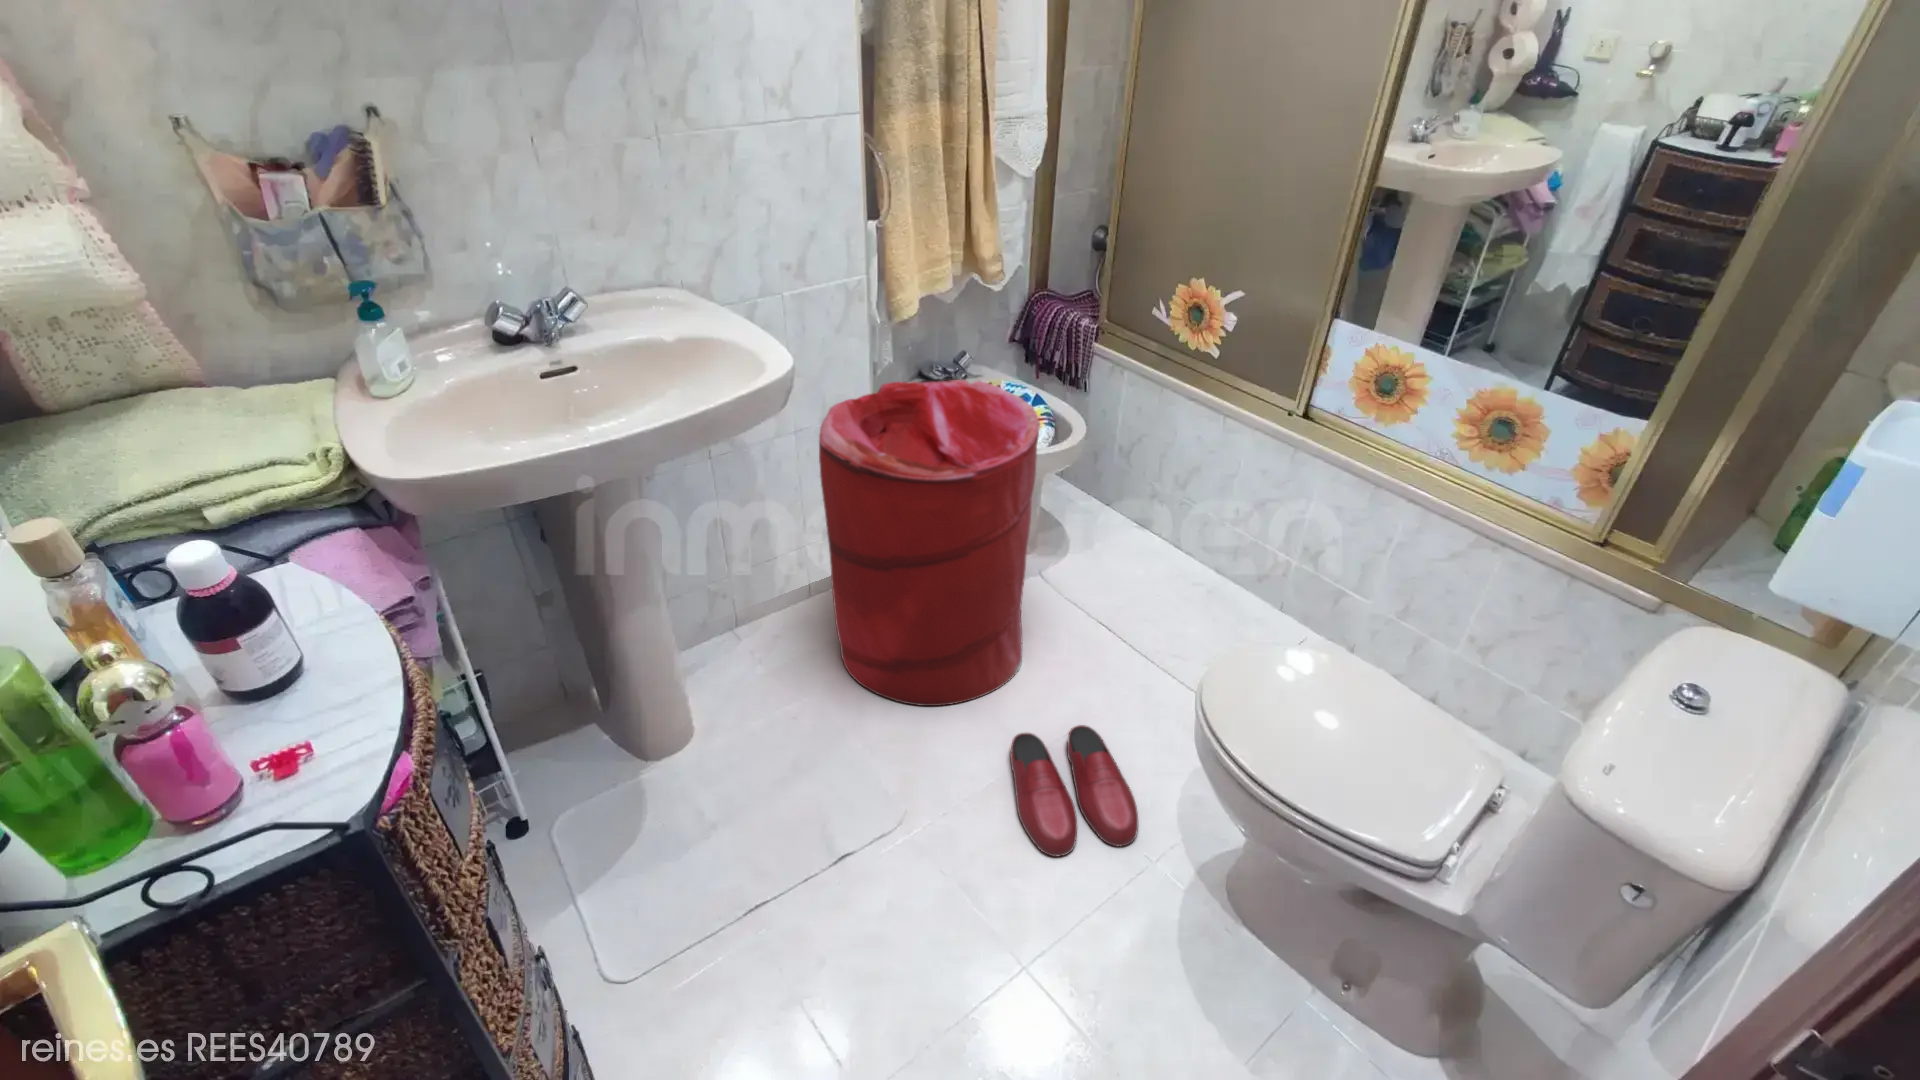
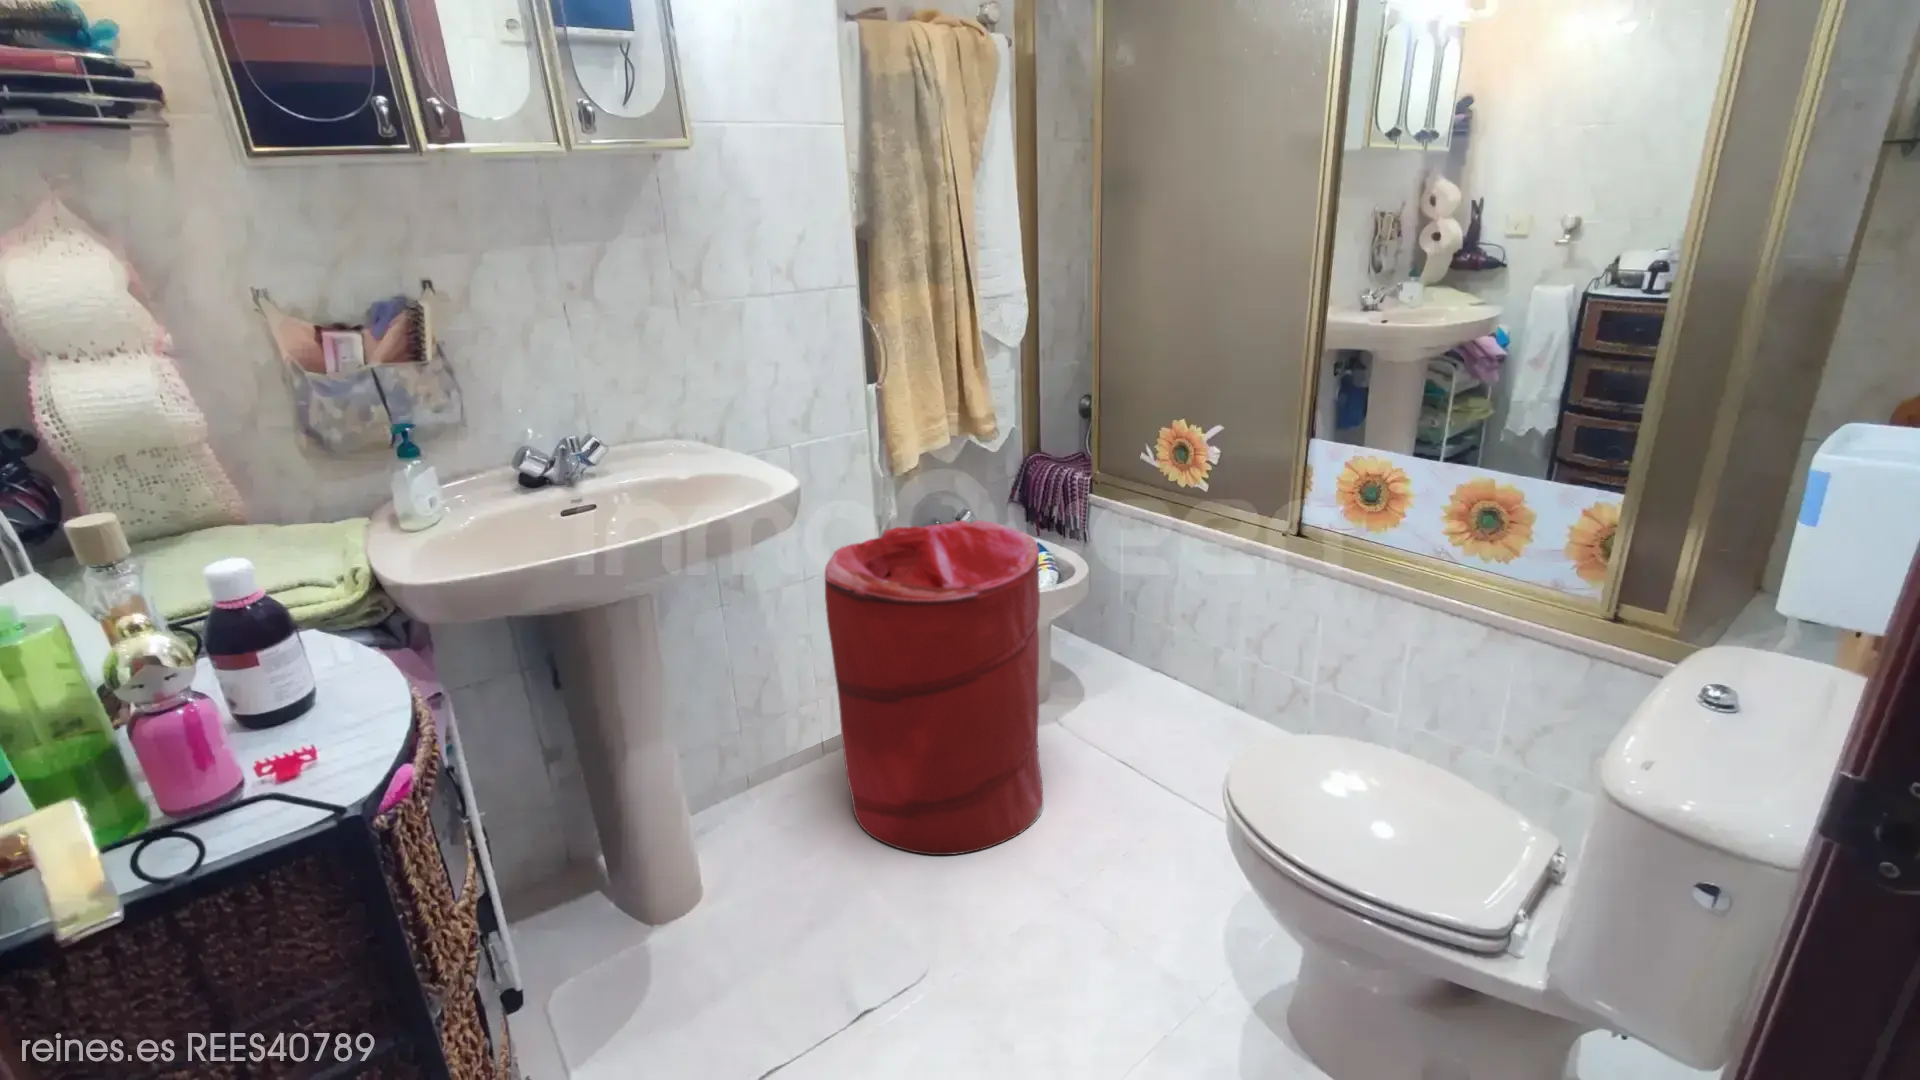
slippers: present [1010,725,1138,856] -> none [1037,862,1183,1002]

